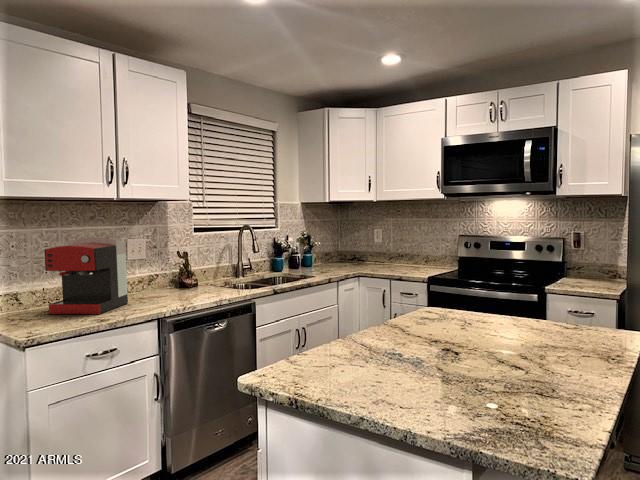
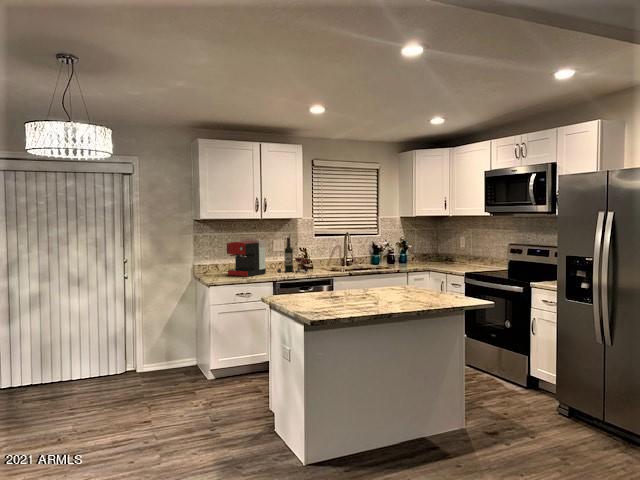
wine bottle: none [143,235,206,298] -> present [277,238,308,273]

